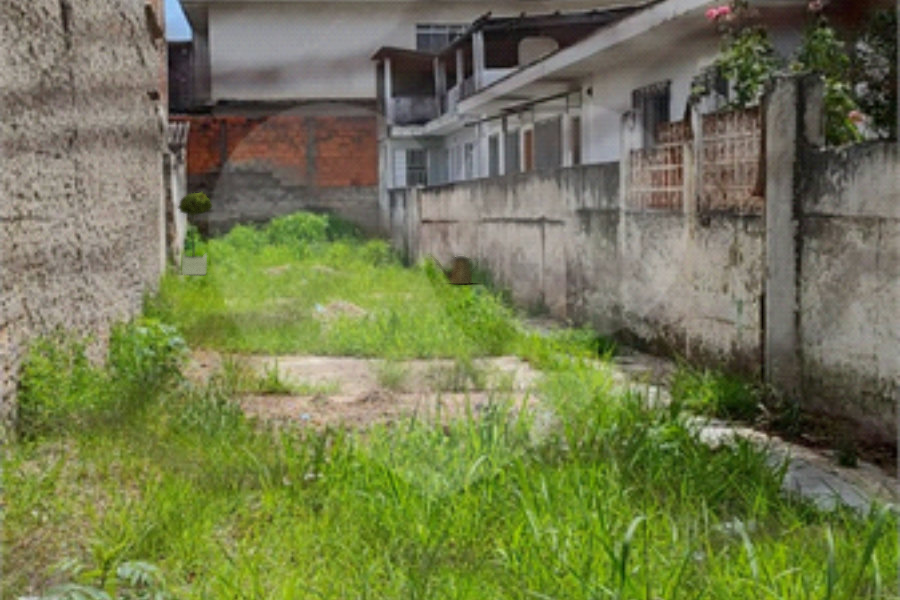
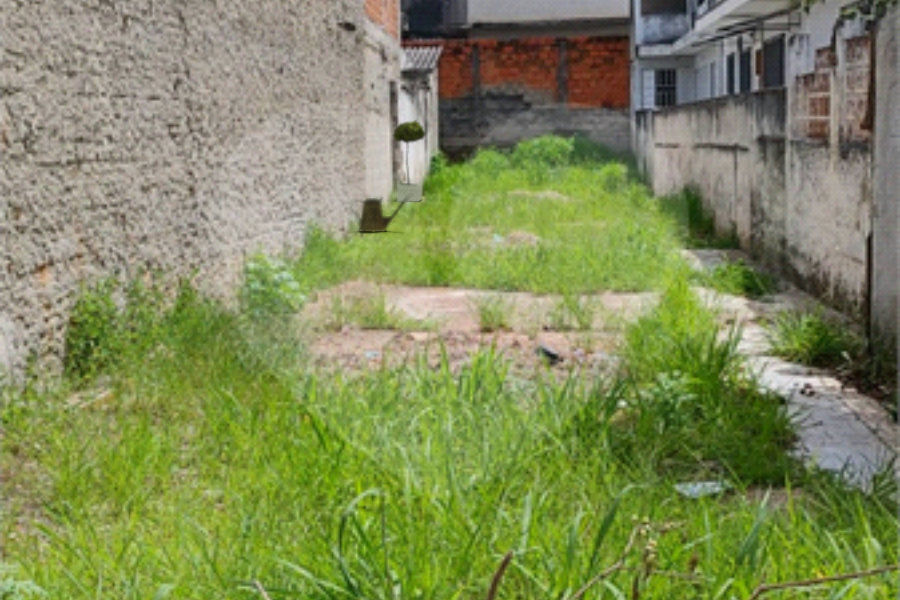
watering can: present [437,256,478,284] -> present [359,194,412,232]

